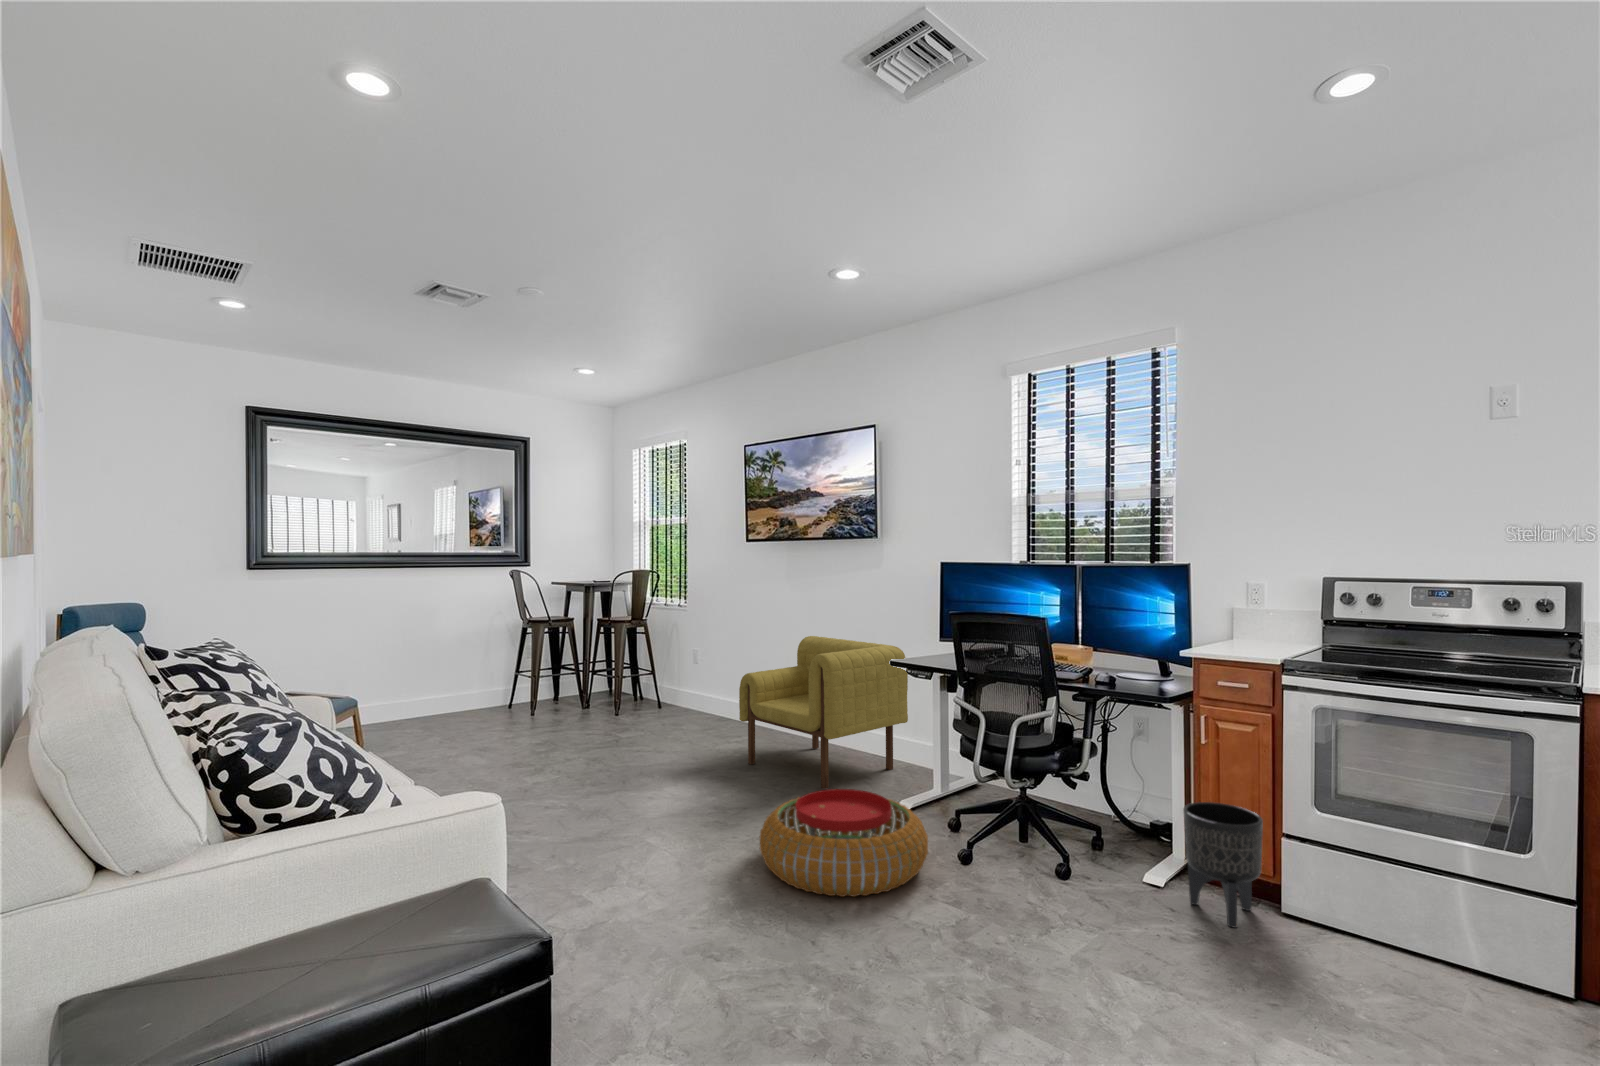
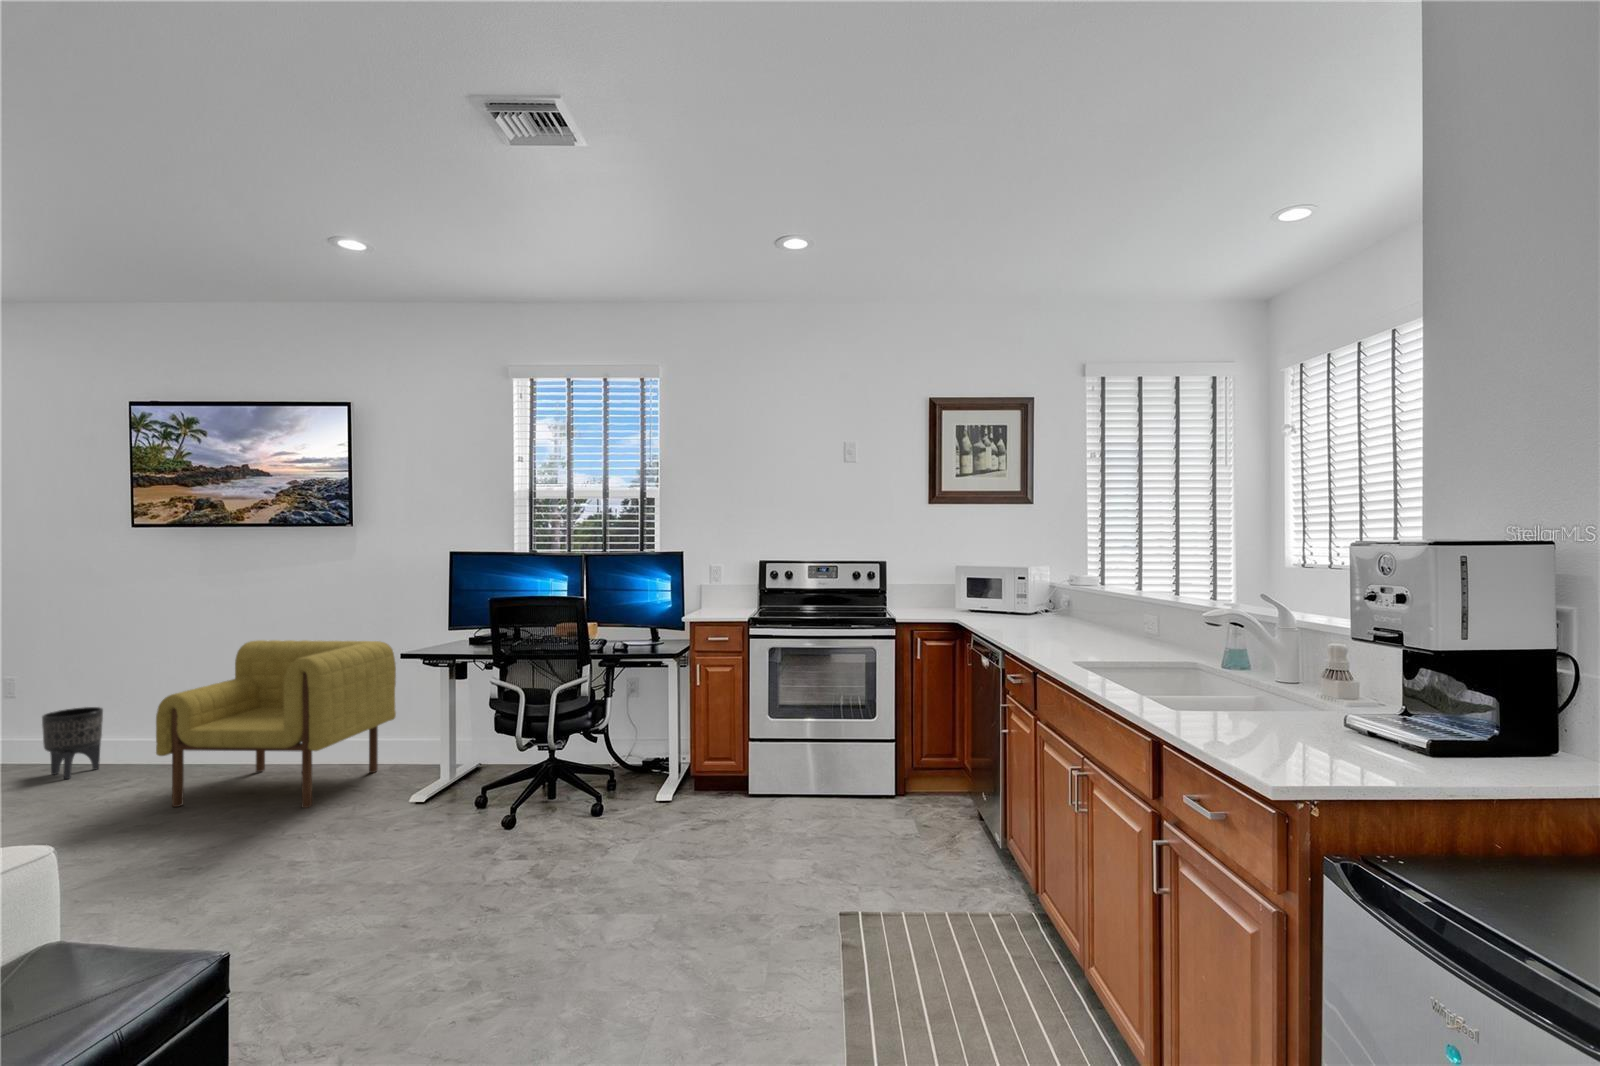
pouf: present [760,789,928,897] -> none [284,788,484,903]
planter: present [1183,802,1263,928] -> present [42,707,103,779]

